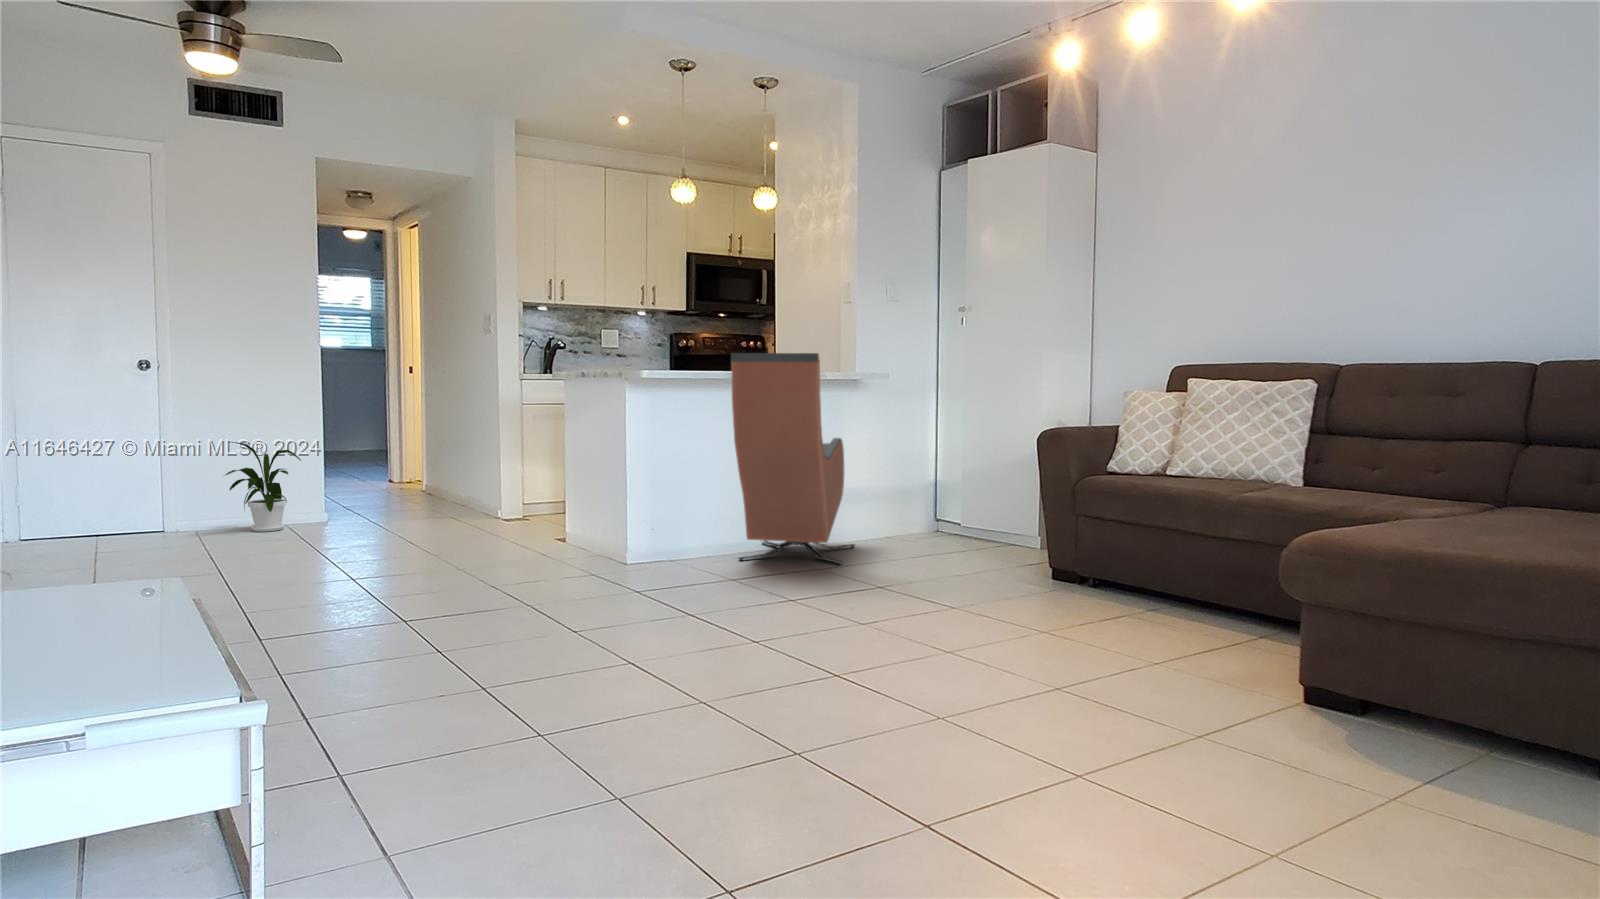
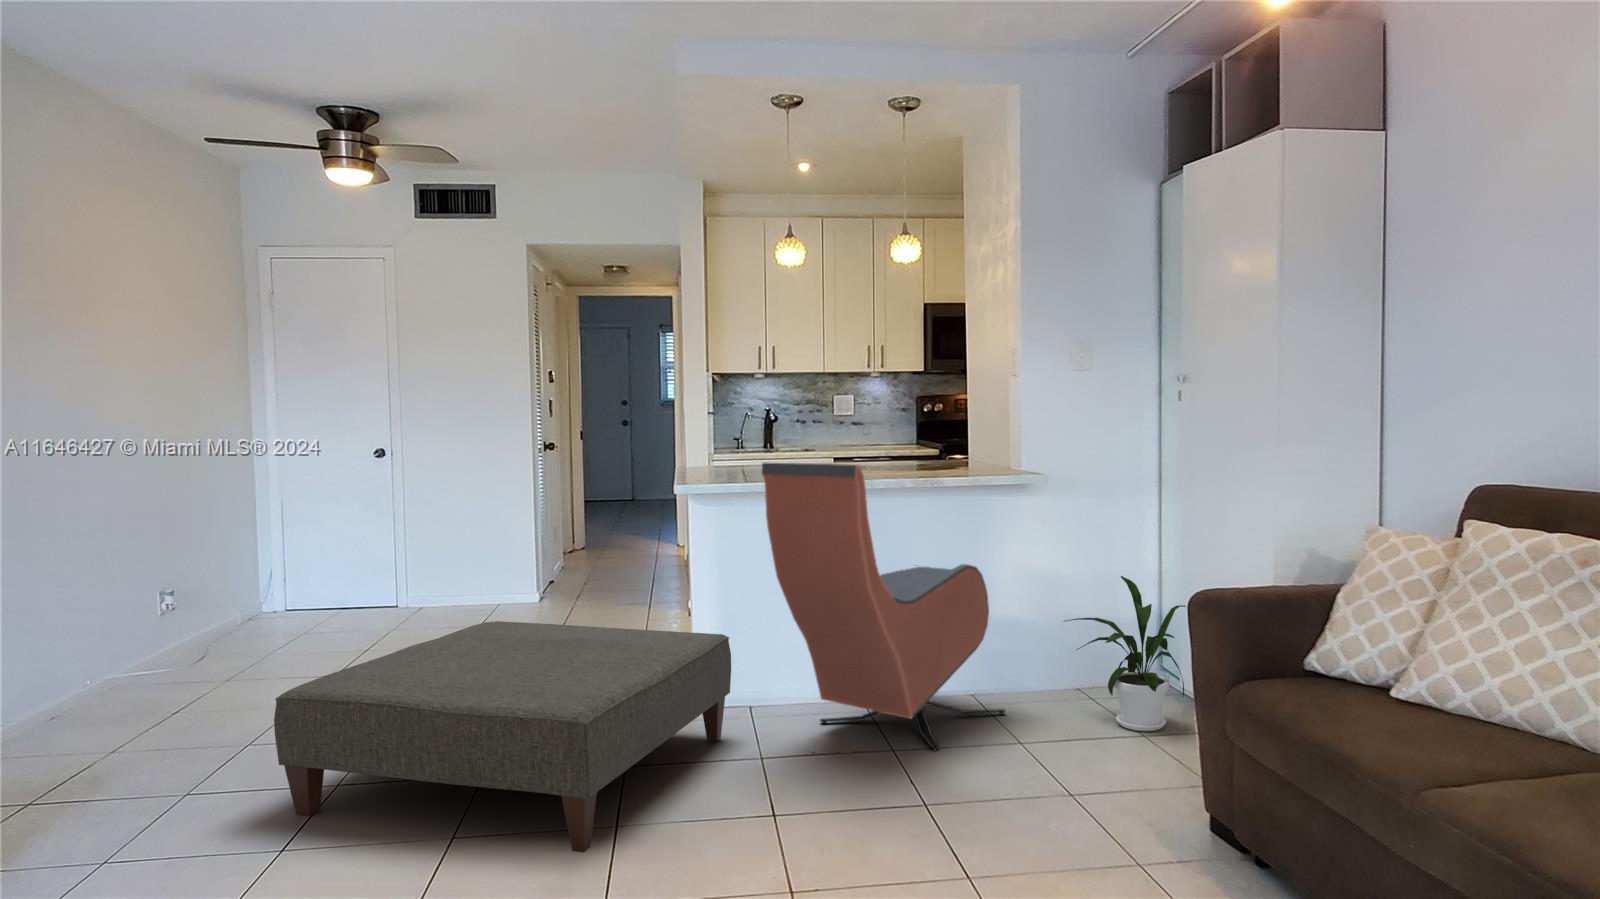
house plant: present [225,442,301,532] -> present [1065,576,1186,731]
ottoman: none [389,491,706,639] -> present [274,621,731,852]

